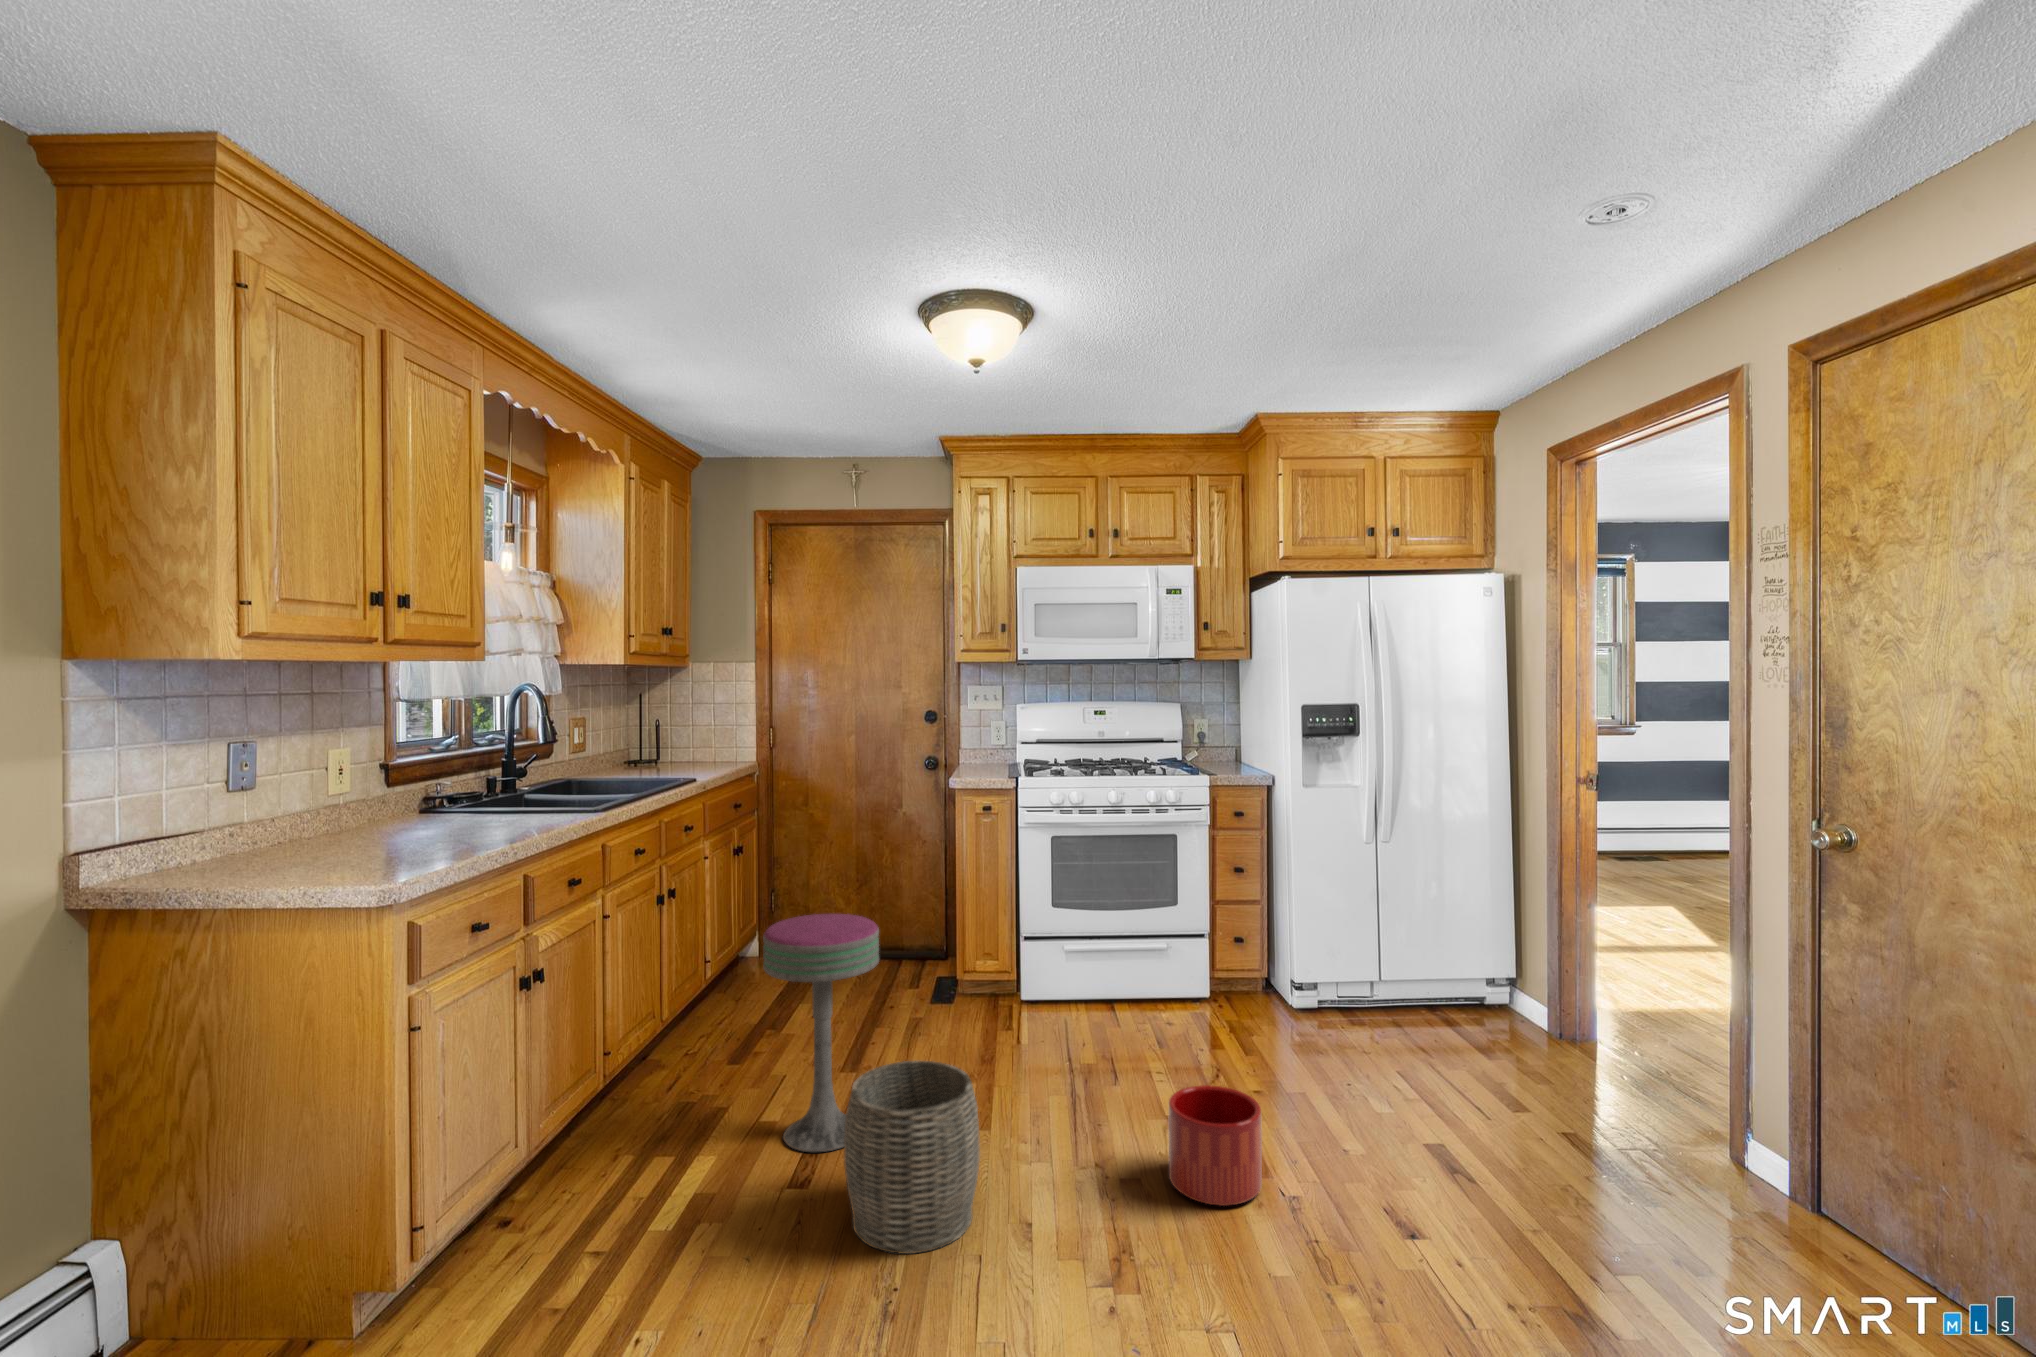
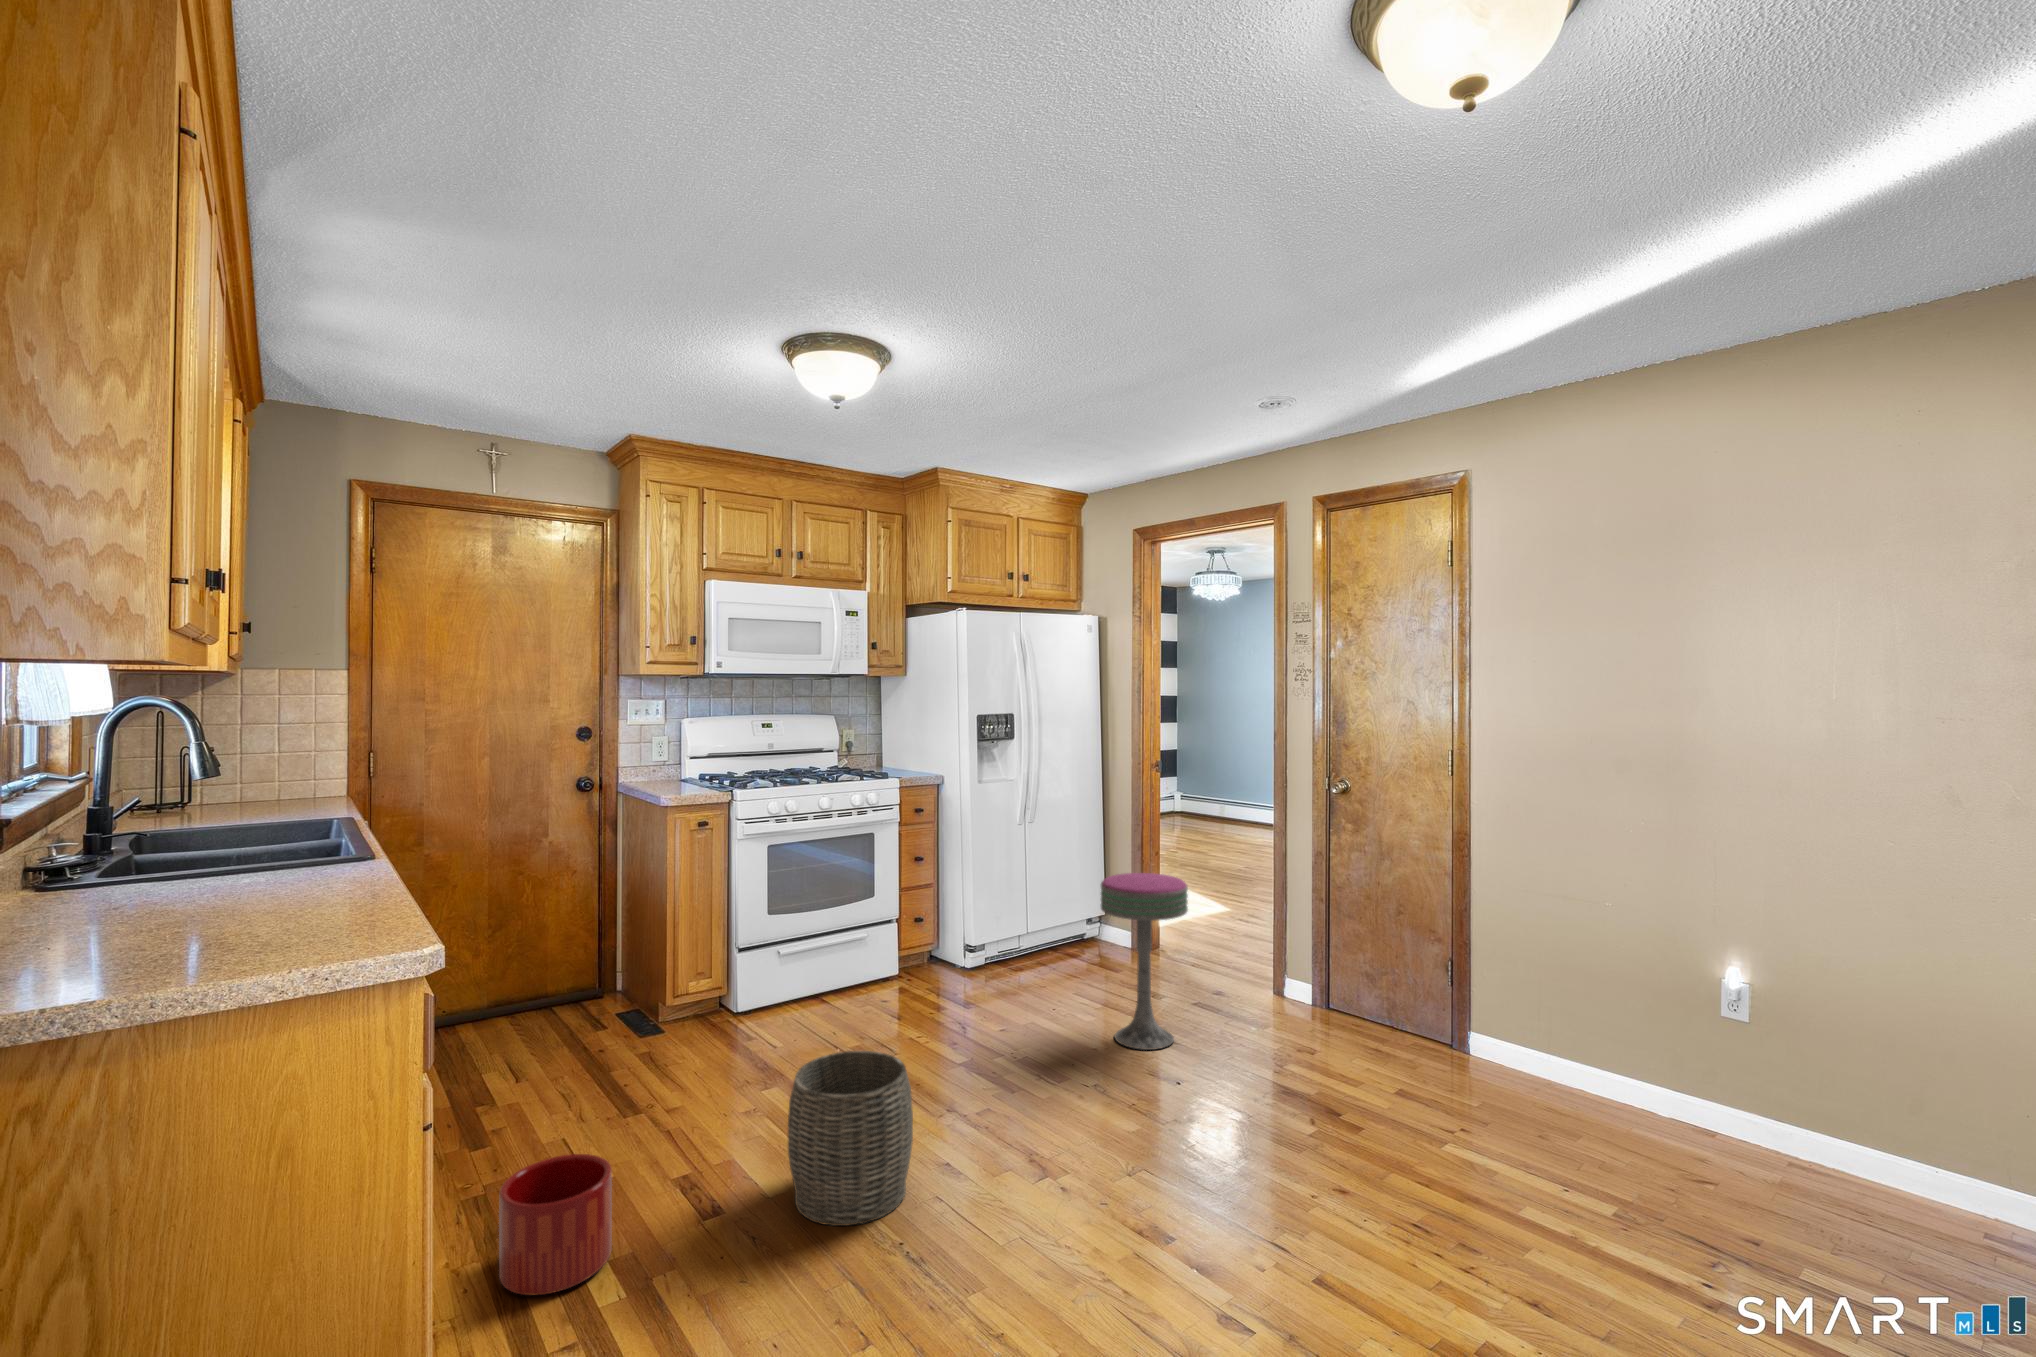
bar stool: present [763,914,879,1152] -> present [1101,873,1188,1050]
planter: present [1169,1085,1262,1206] -> present [499,1154,612,1295]

